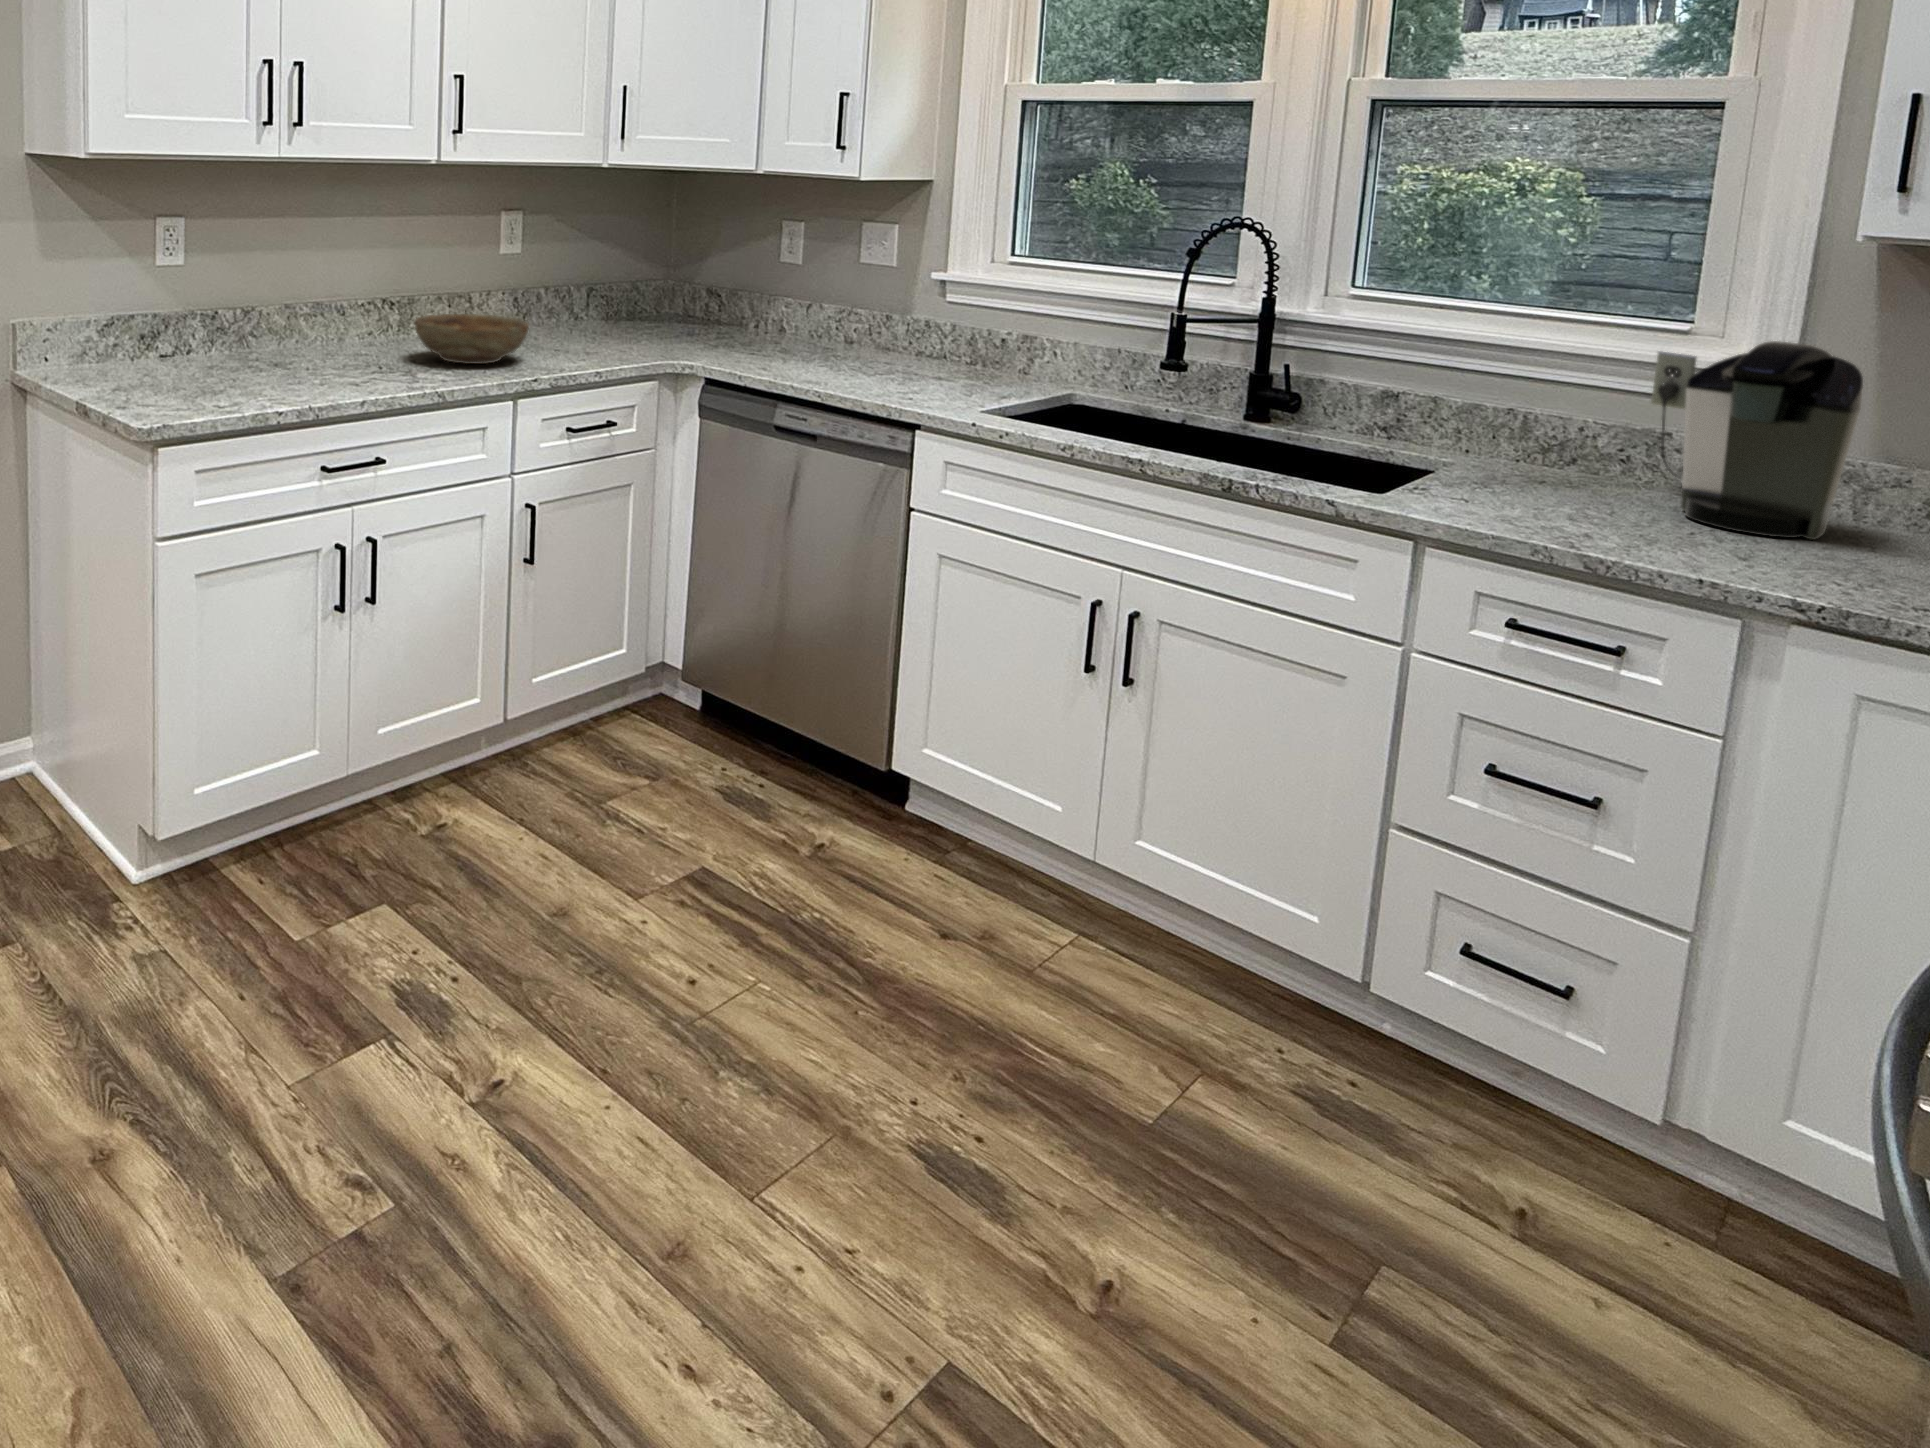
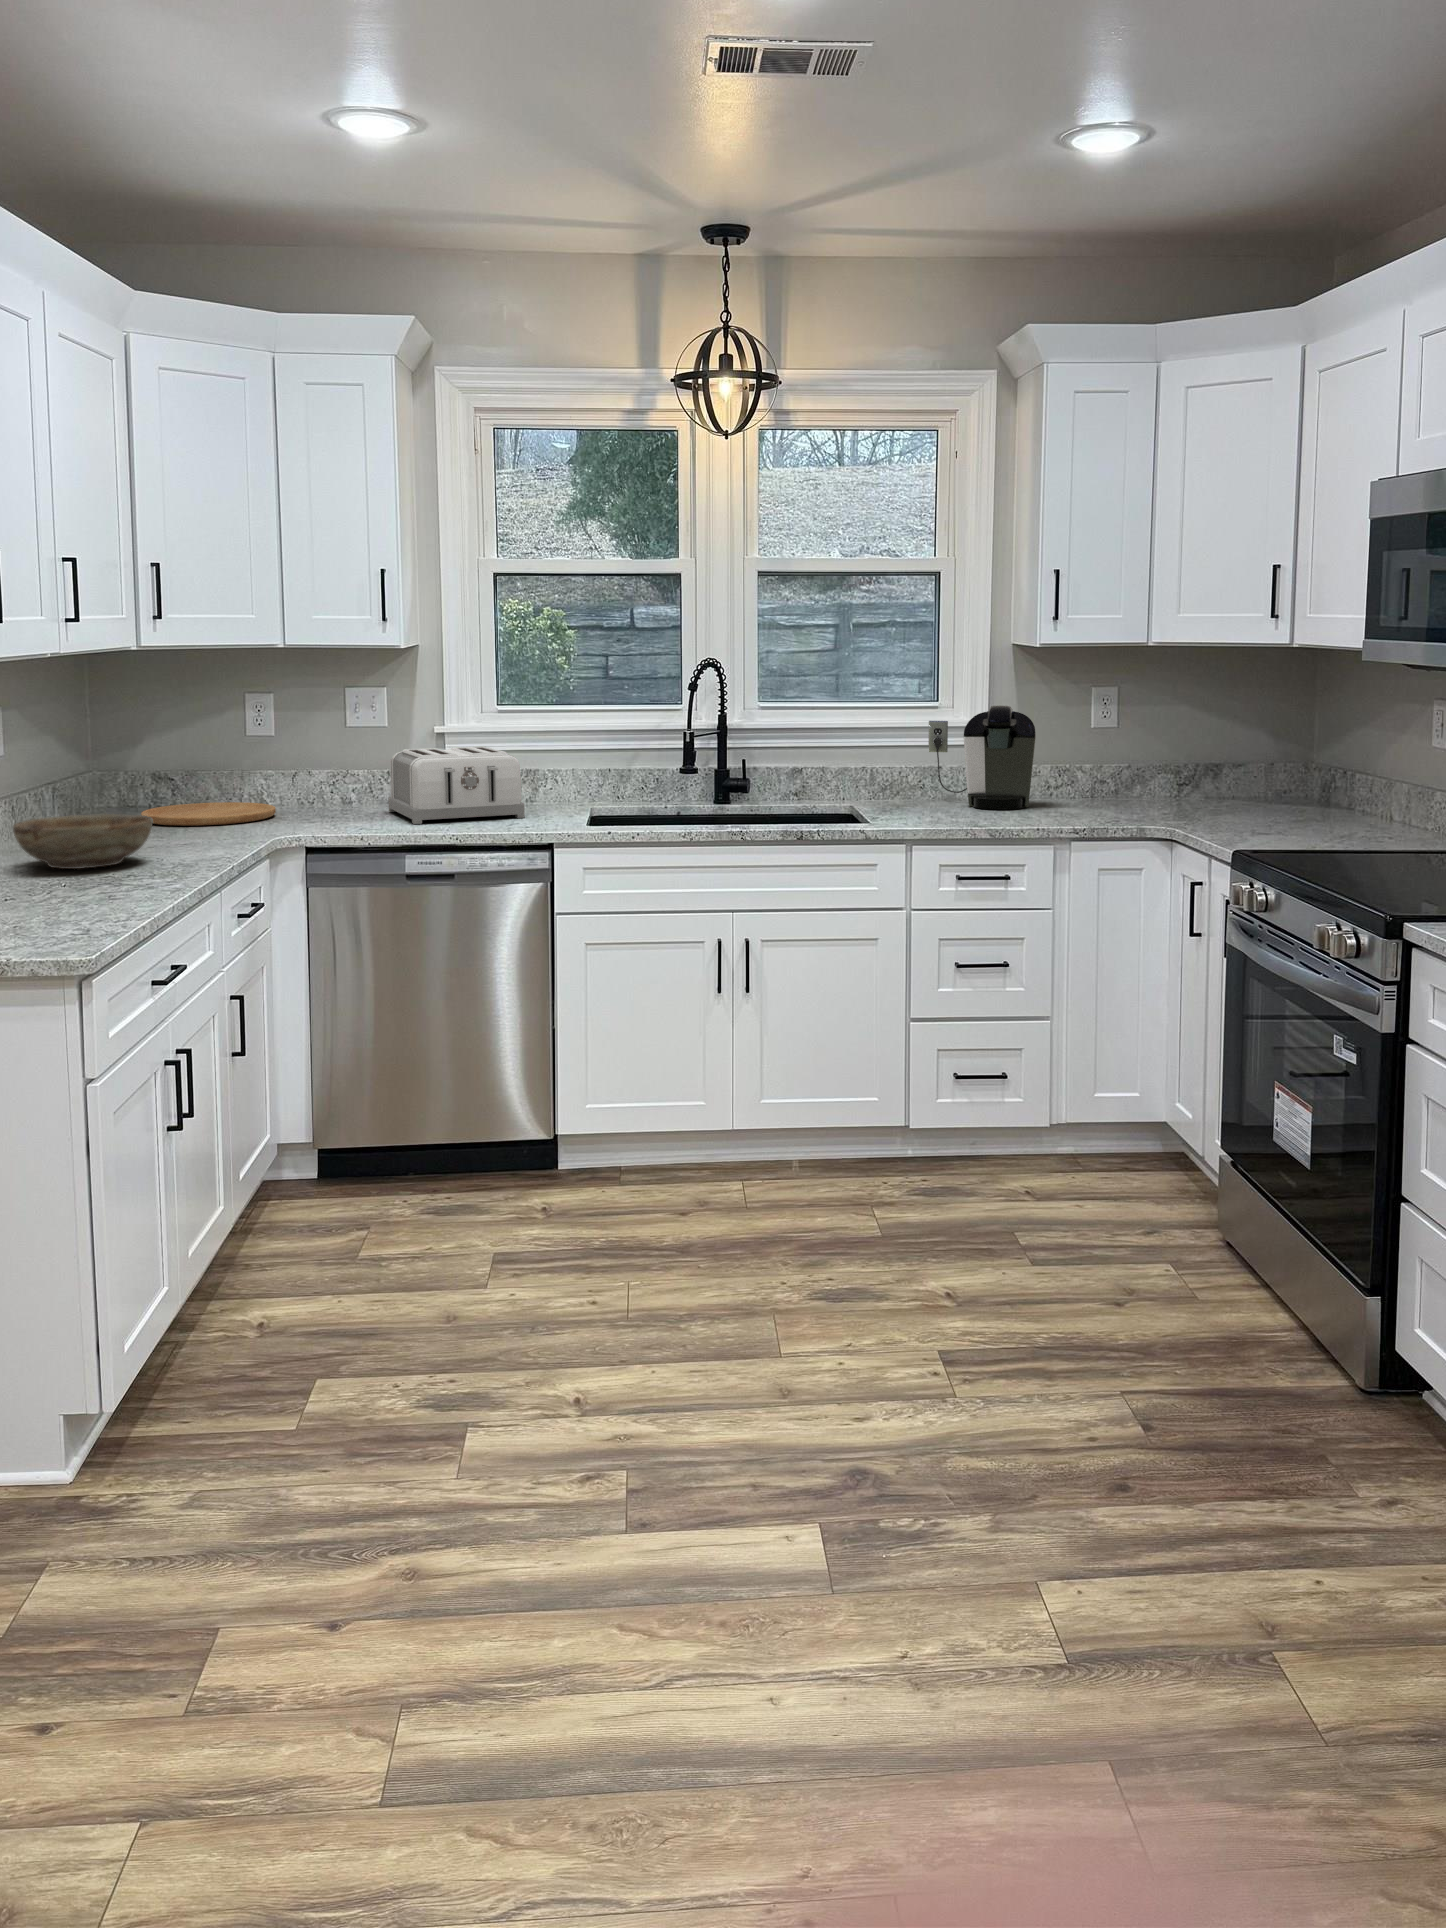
toaster: none [833,294,986,391] -> present [388,746,525,824]
cutting board: none [648,321,771,347] -> present [141,802,276,826]

